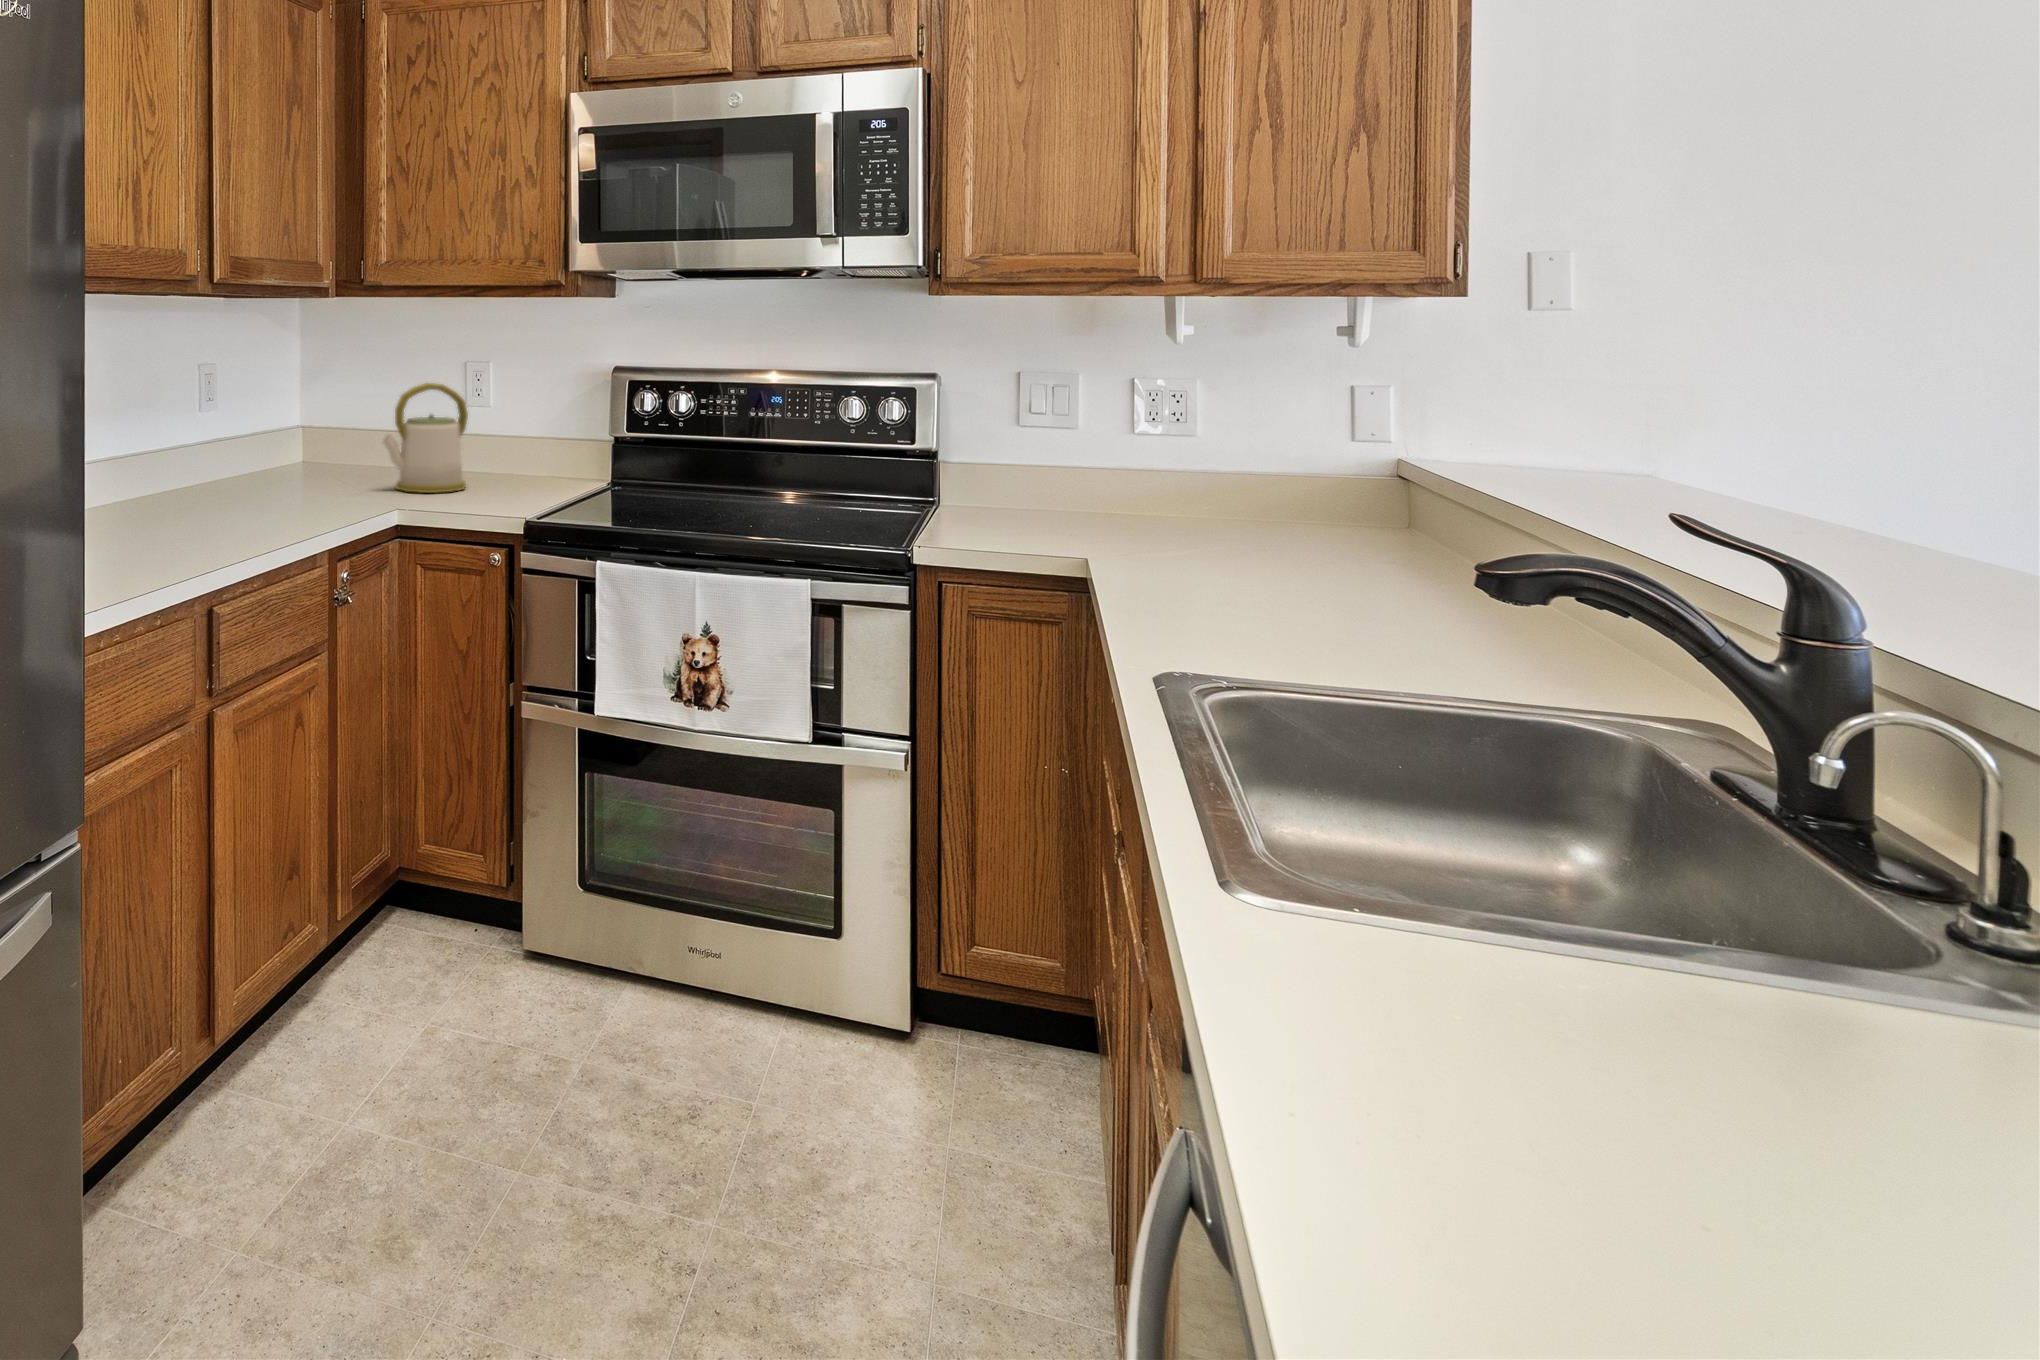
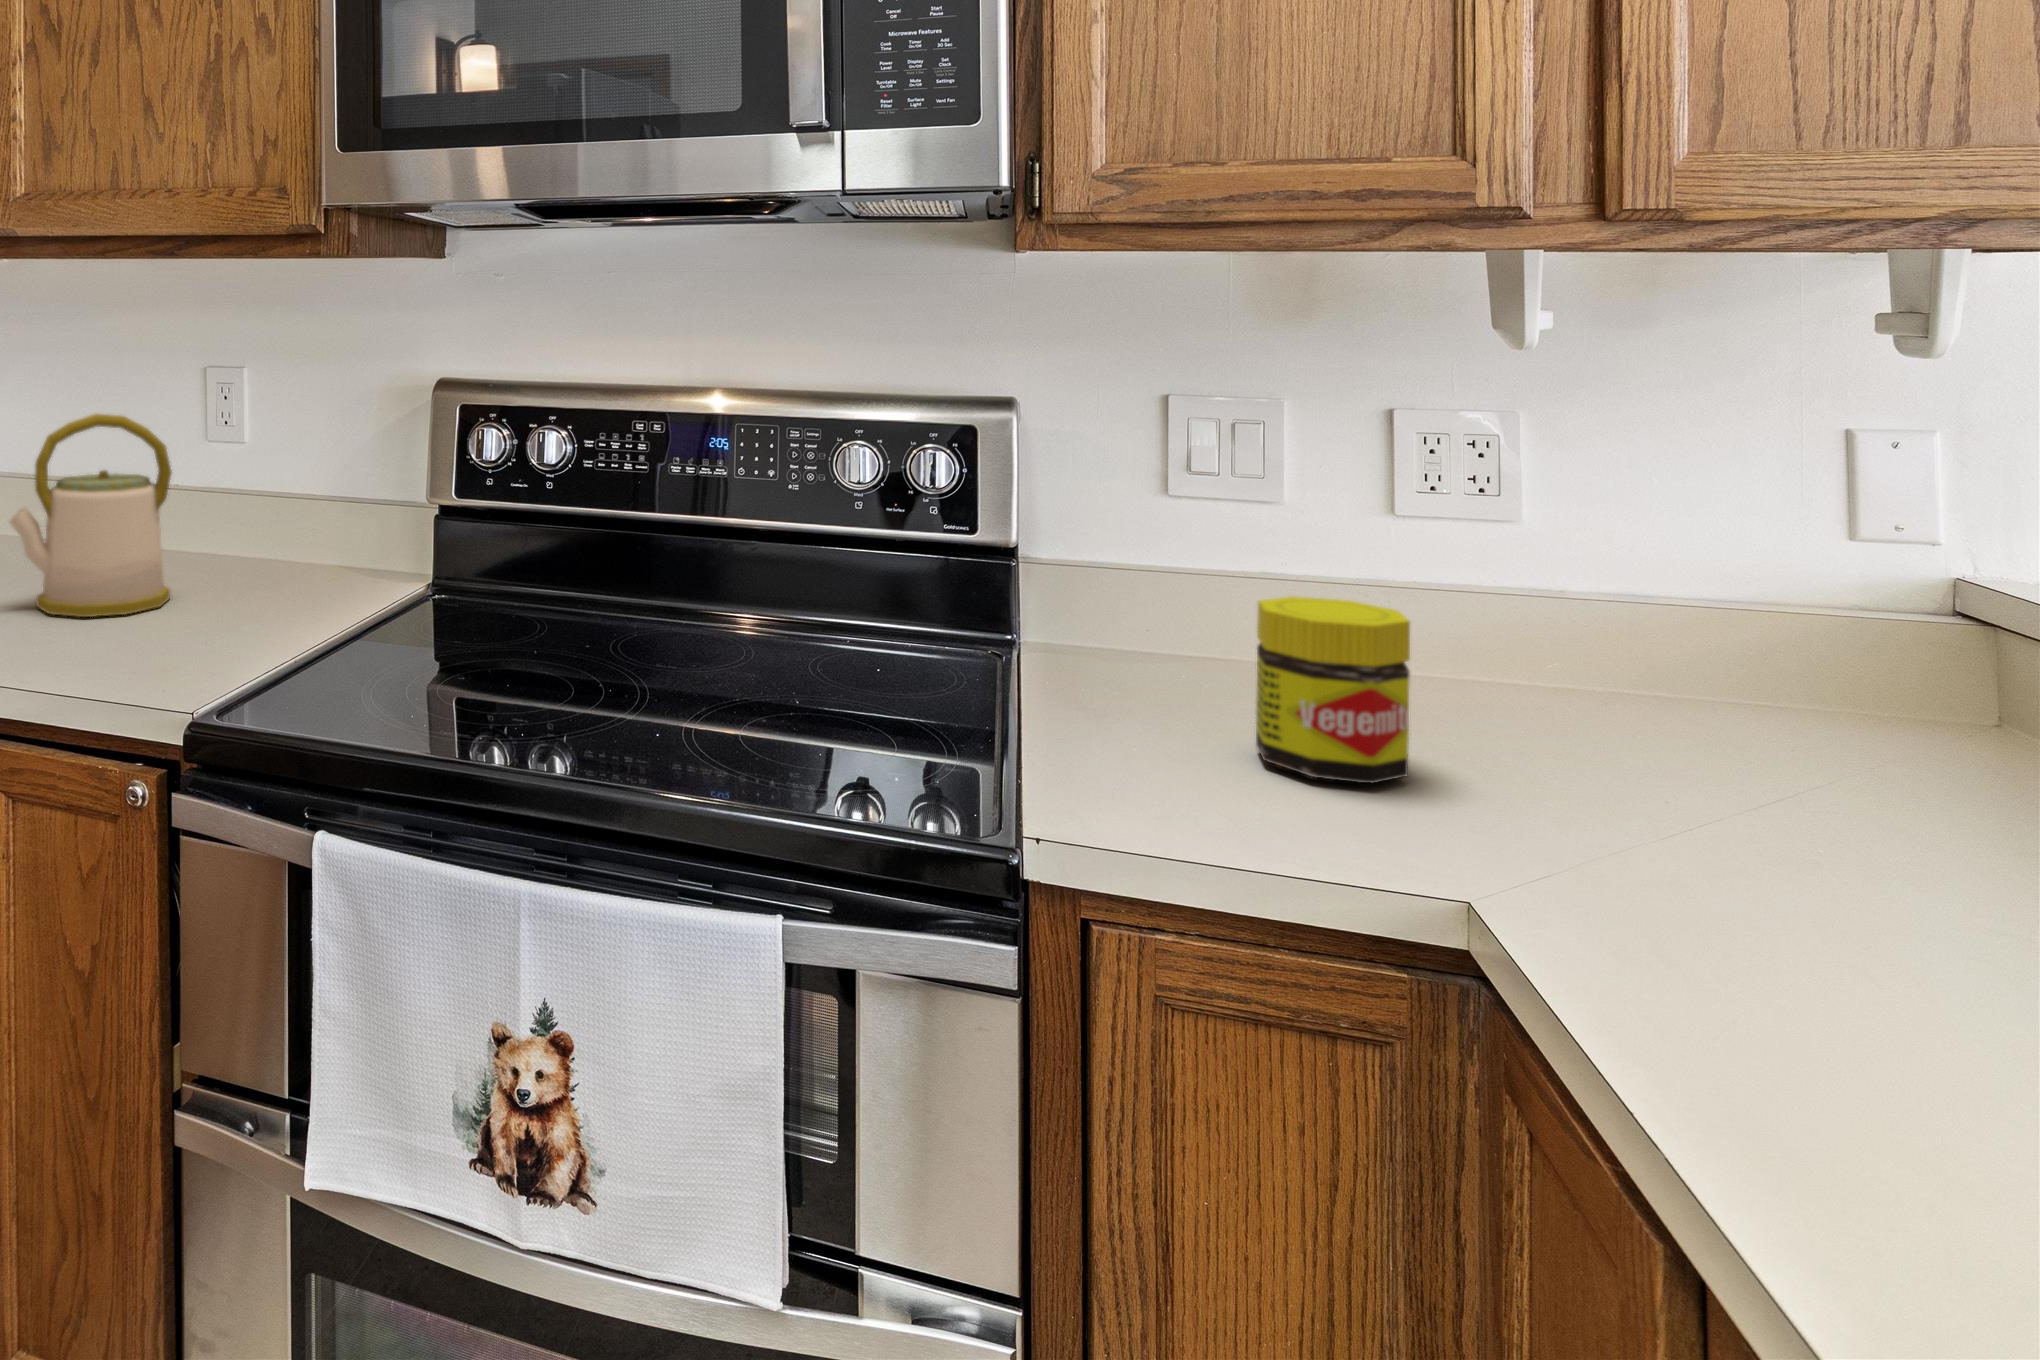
jar: none [1039,462,1102,542] -> present [1256,596,1410,783]

